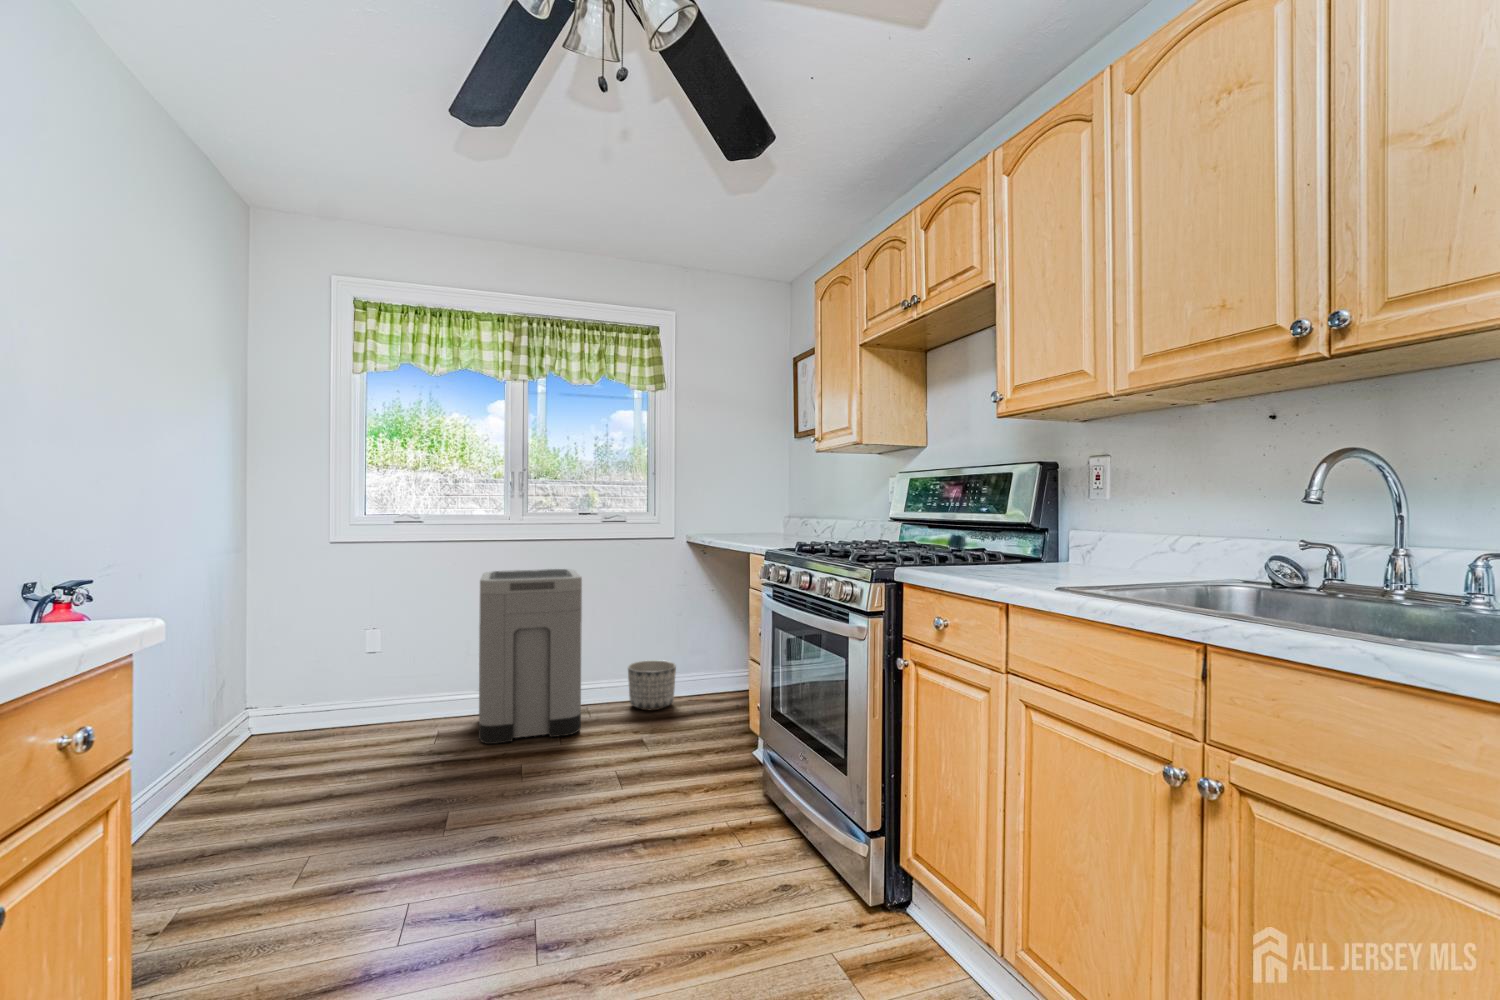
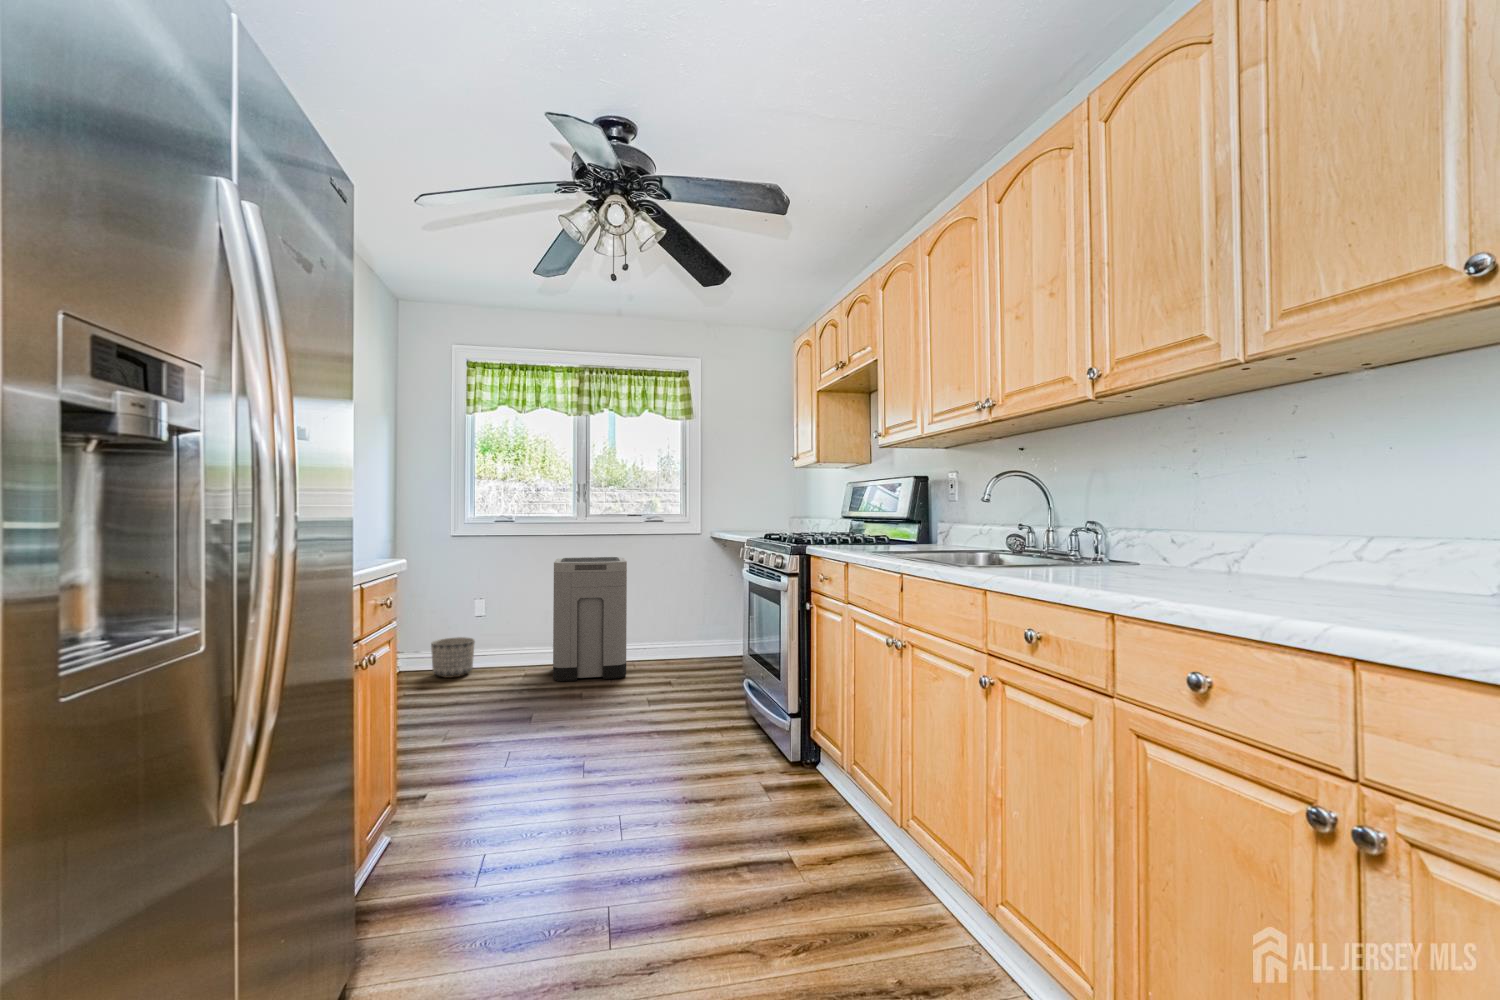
planter: present [628,660,676,710] -> present [431,637,475,678]

